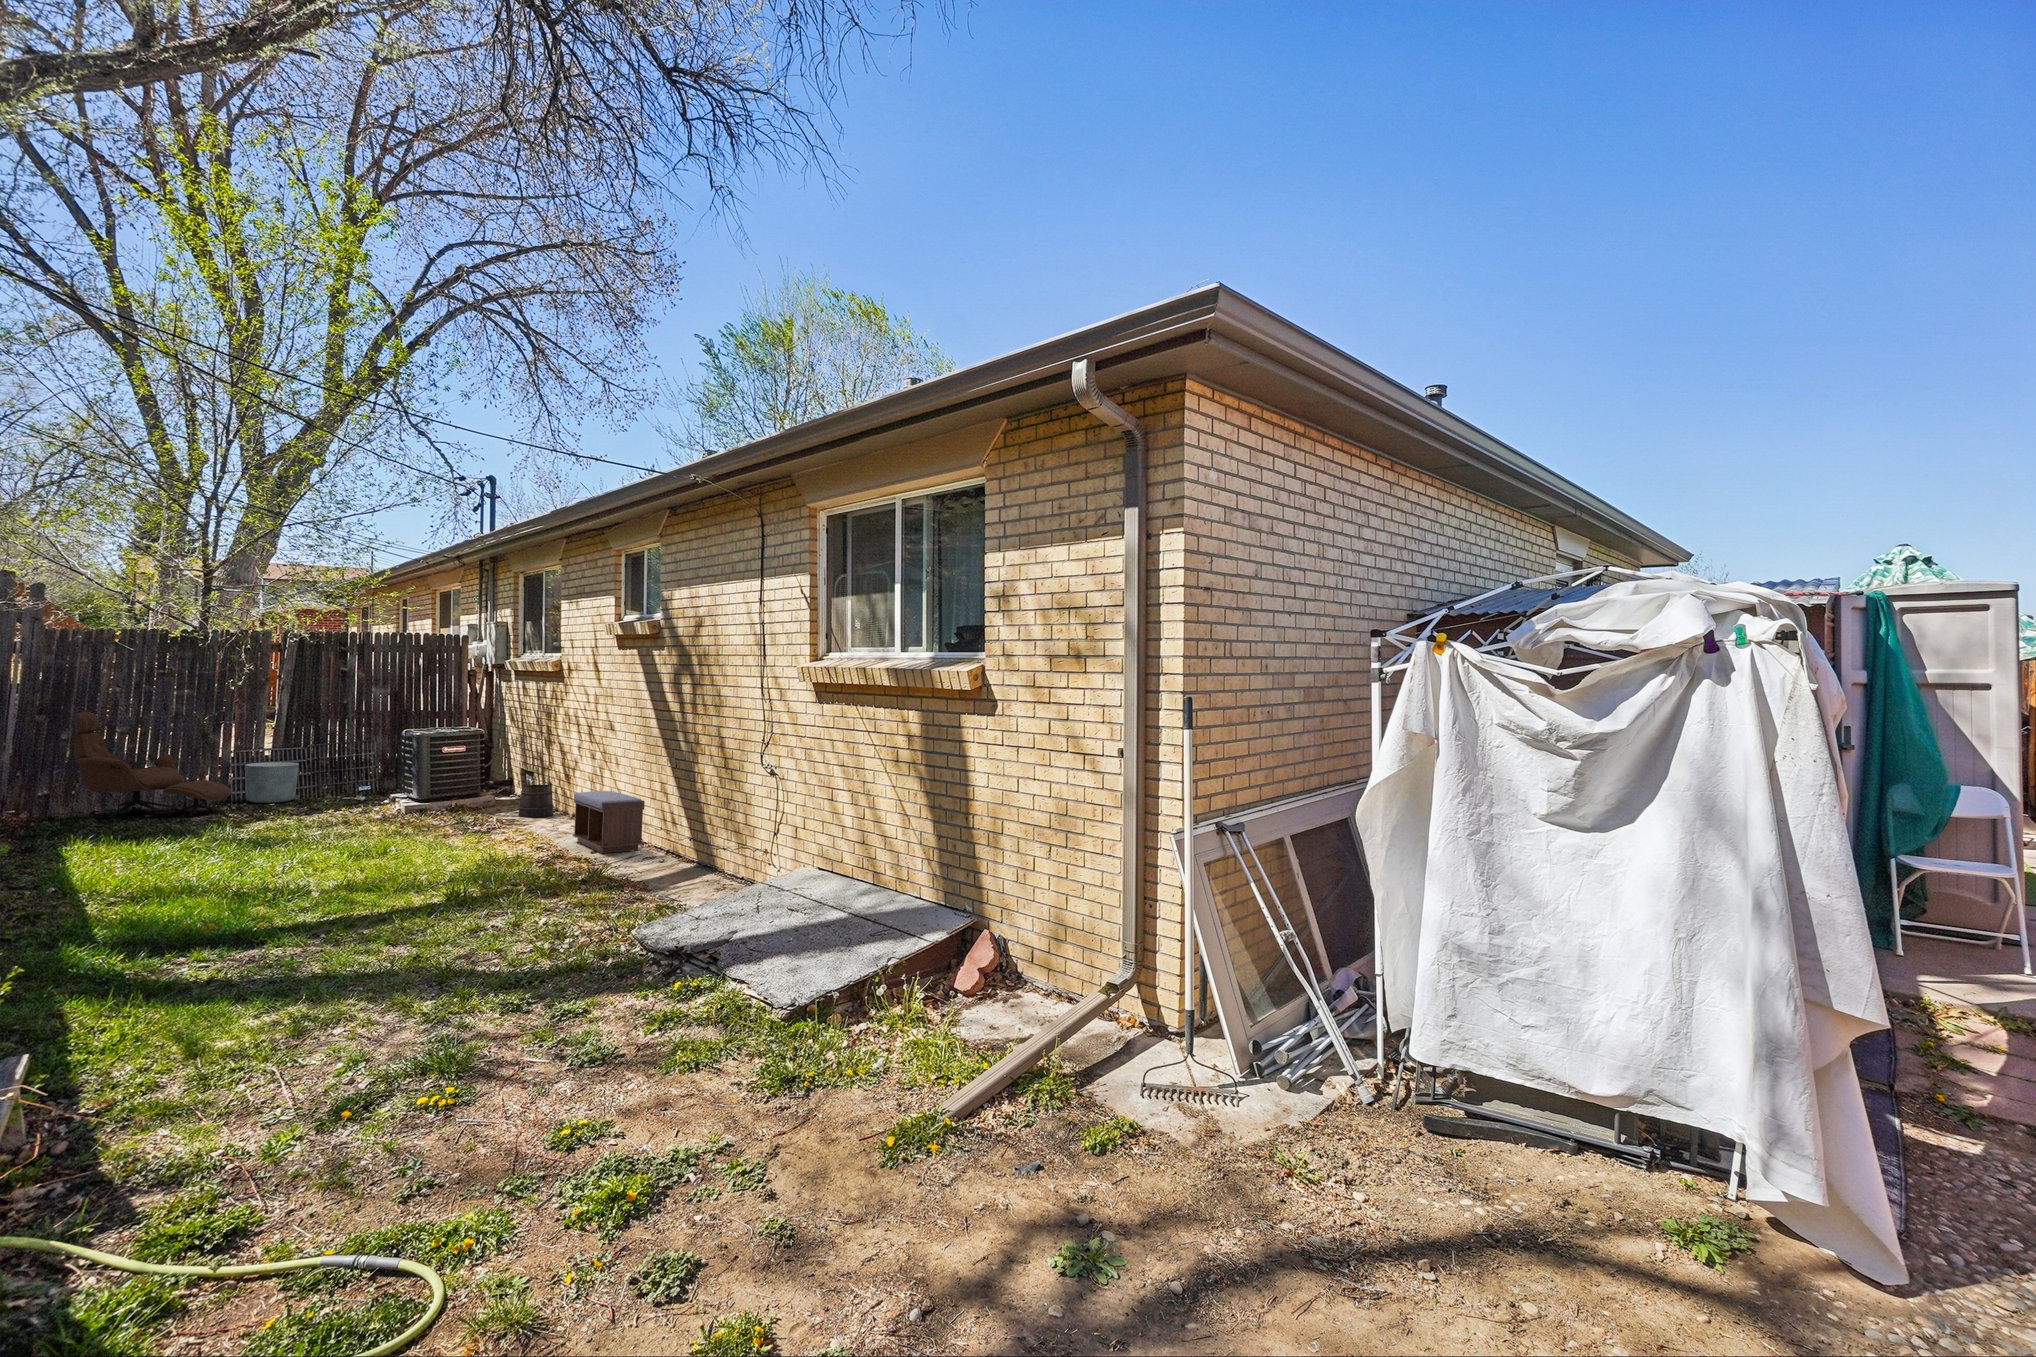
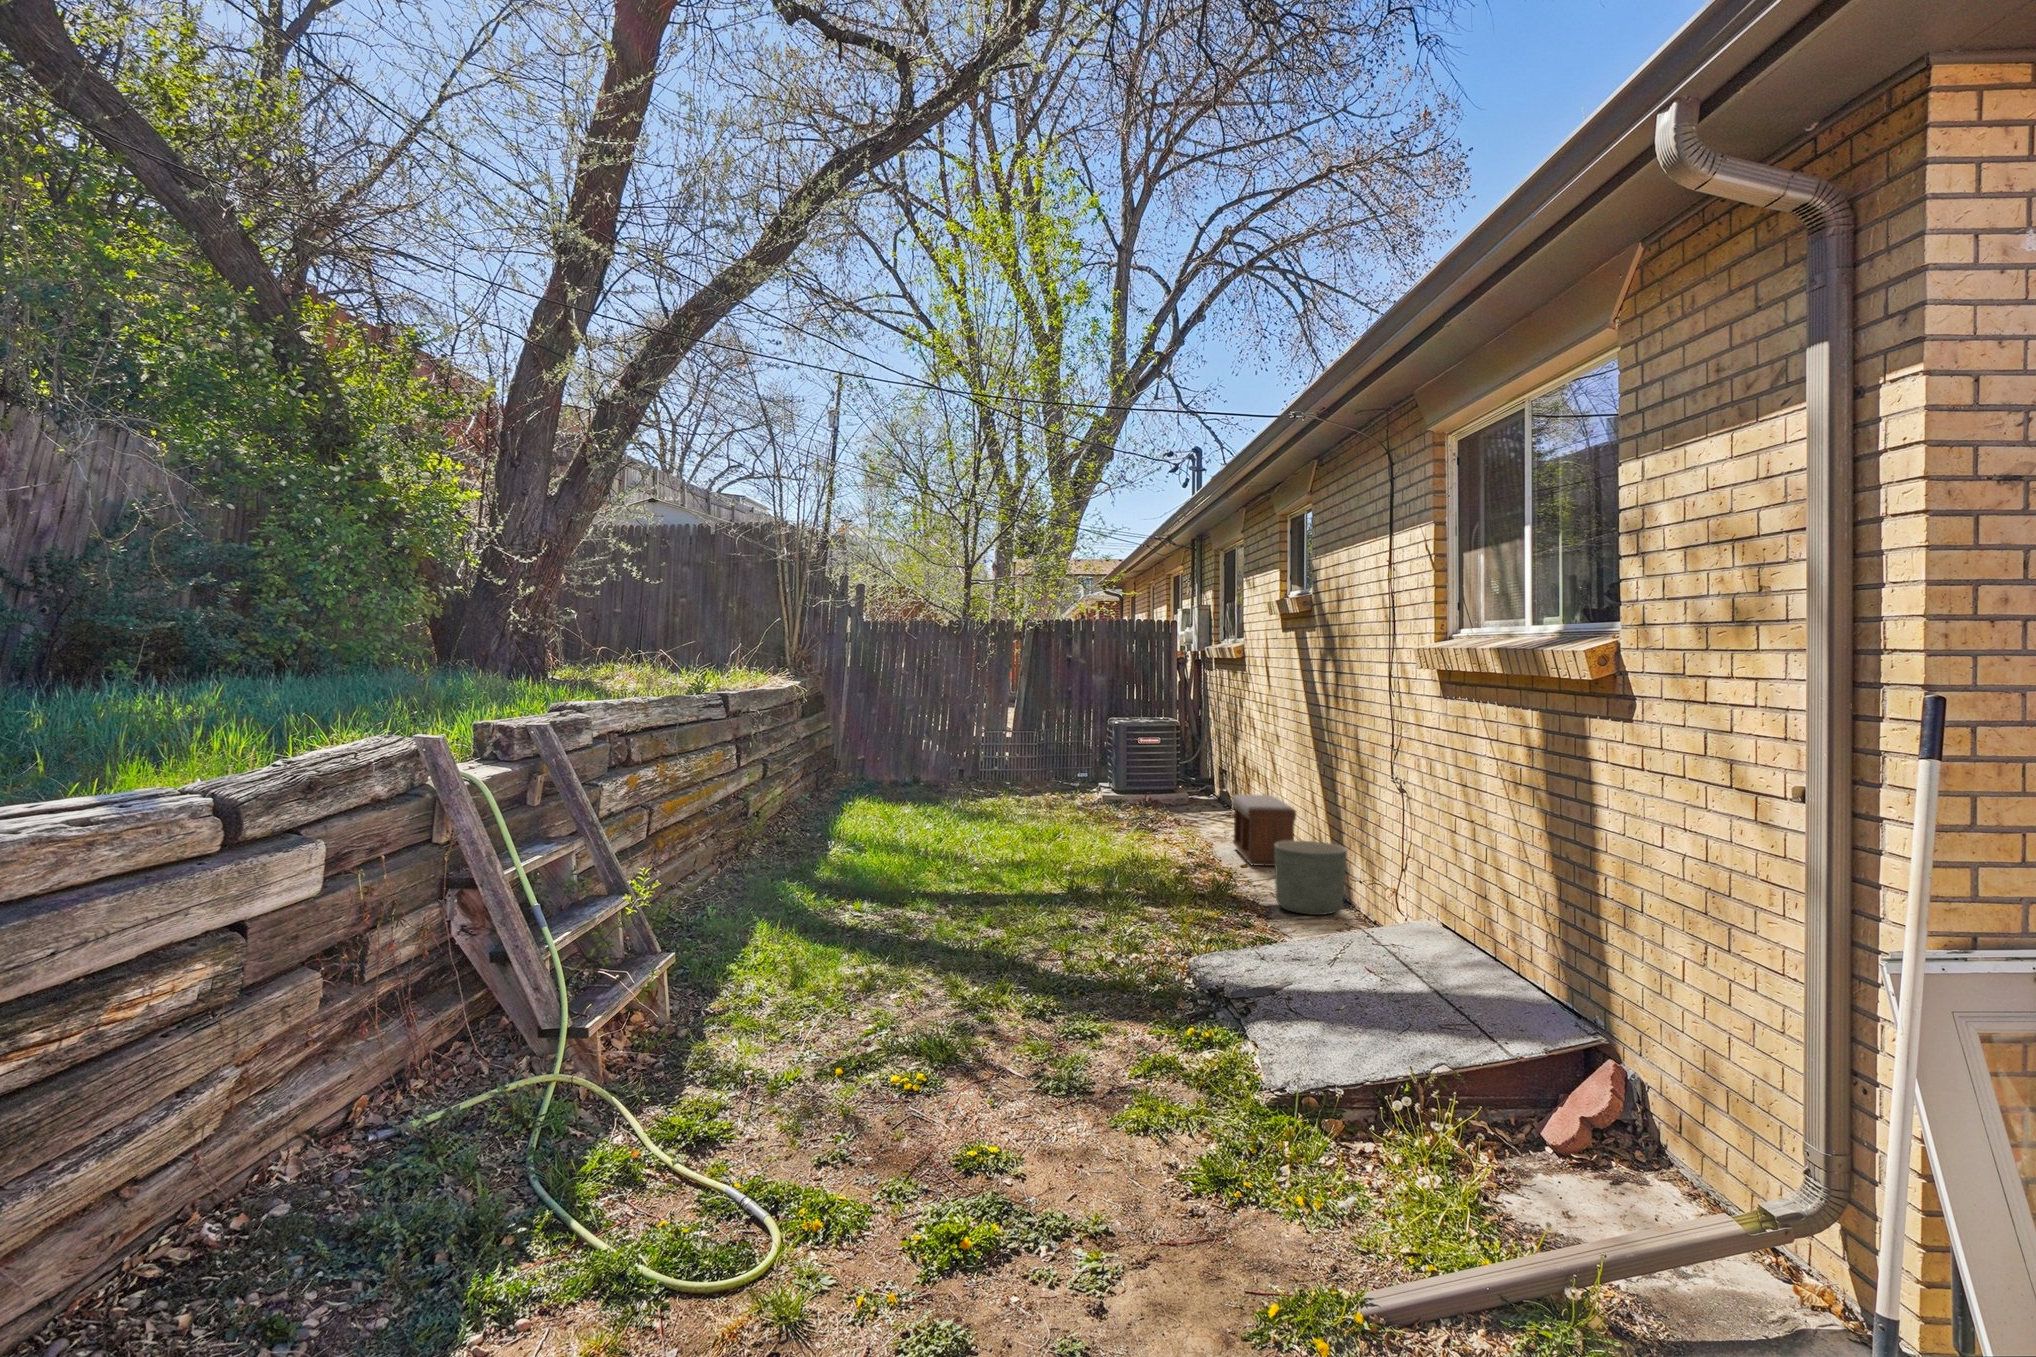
lounge chair: present [74,712,231,818] -> none [896,698,990,789]
planter: present [245,763,299,803] -> present [1275,841,1347,915]
bucket: present [518,782,553,817] -> none [1204,780,1237,818]

